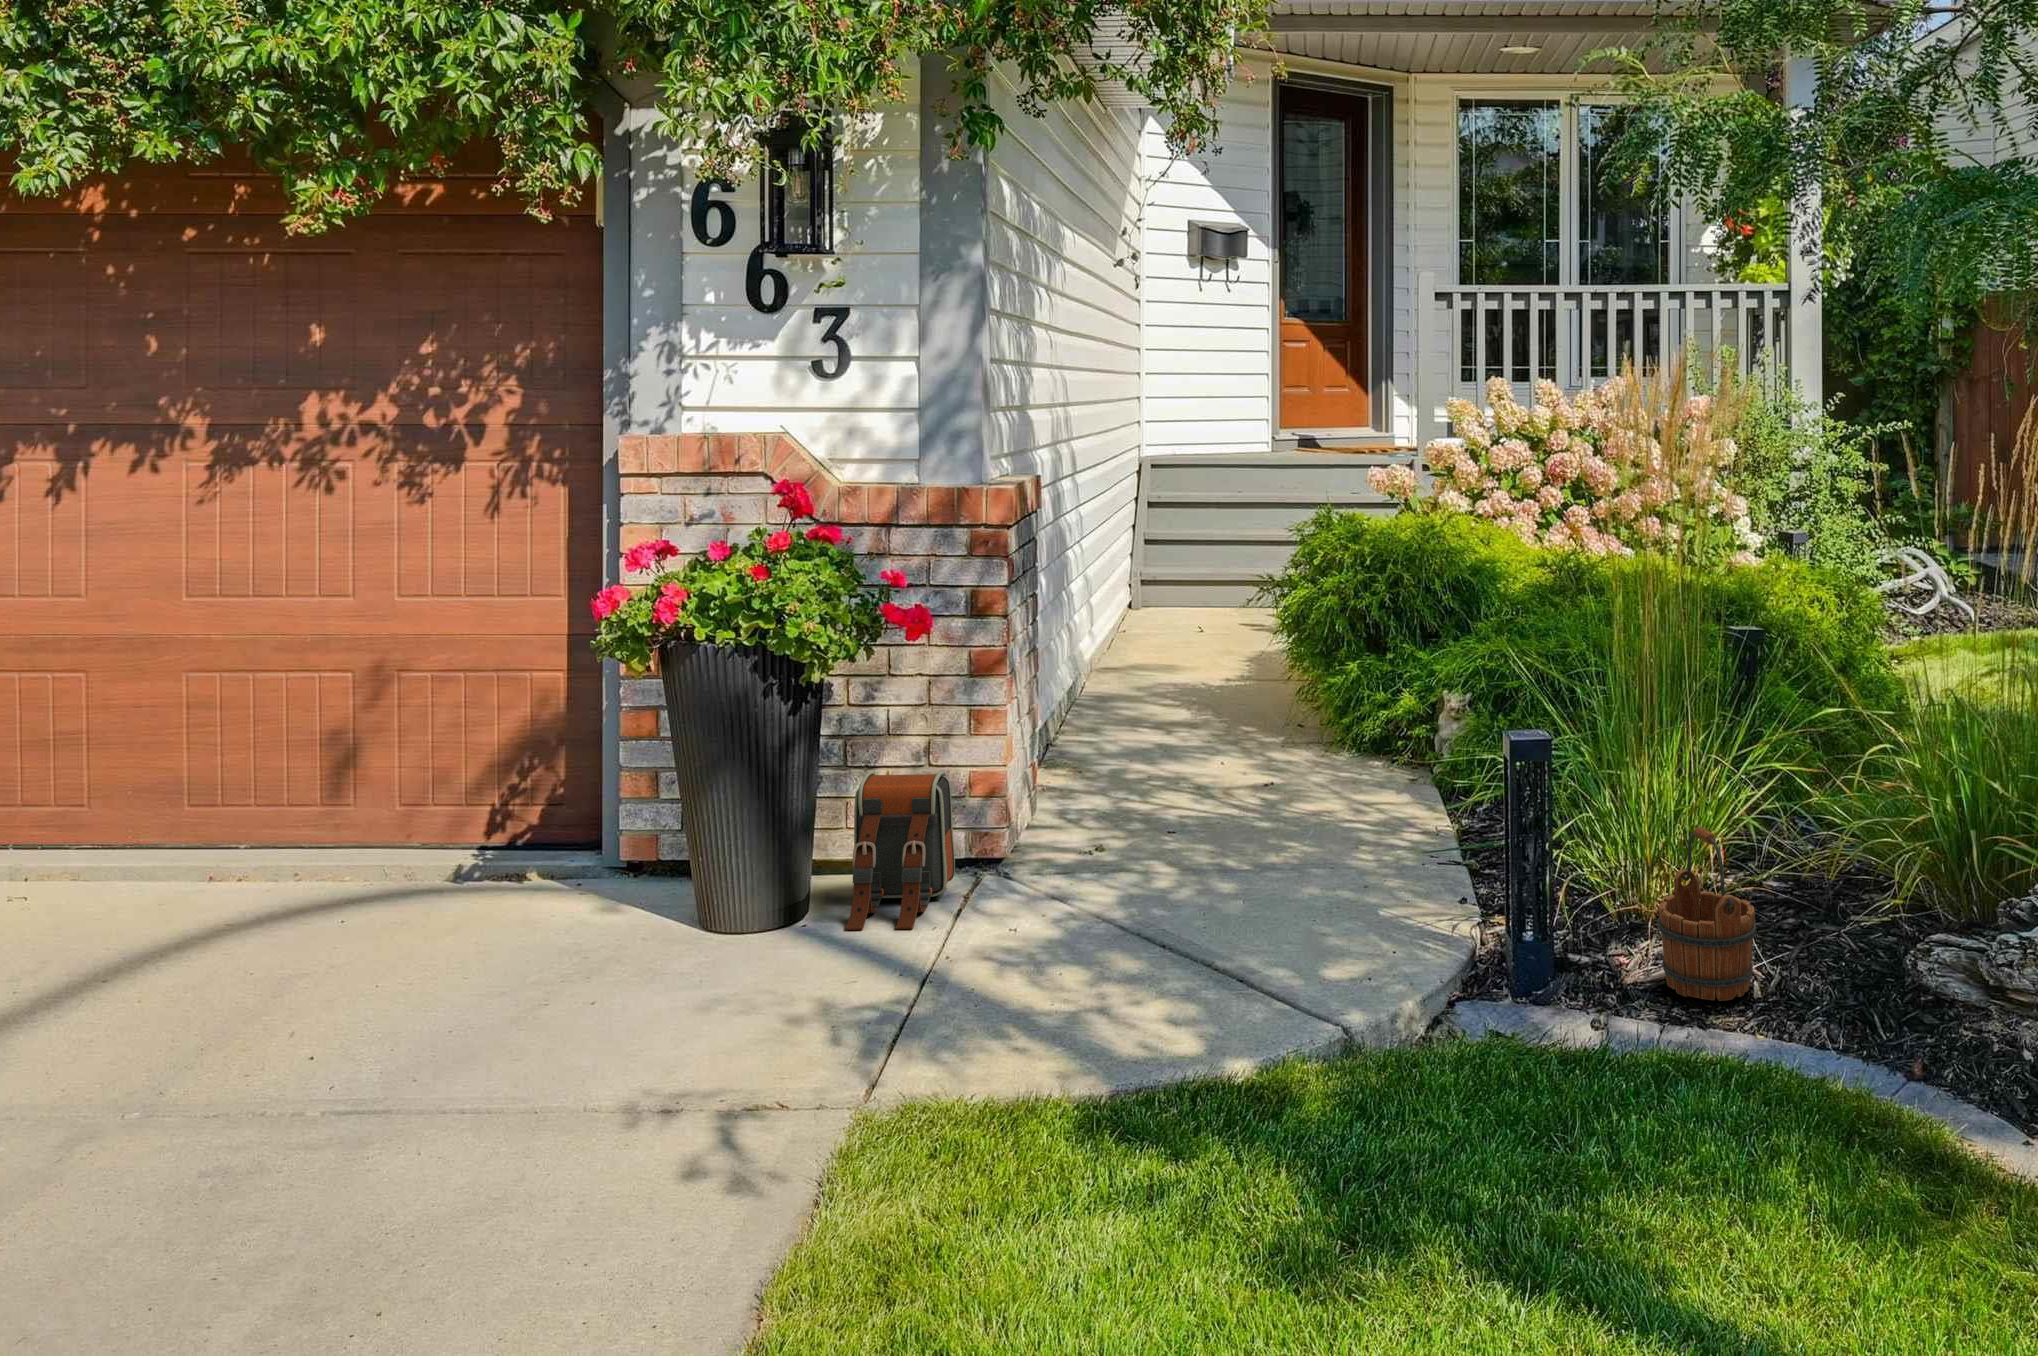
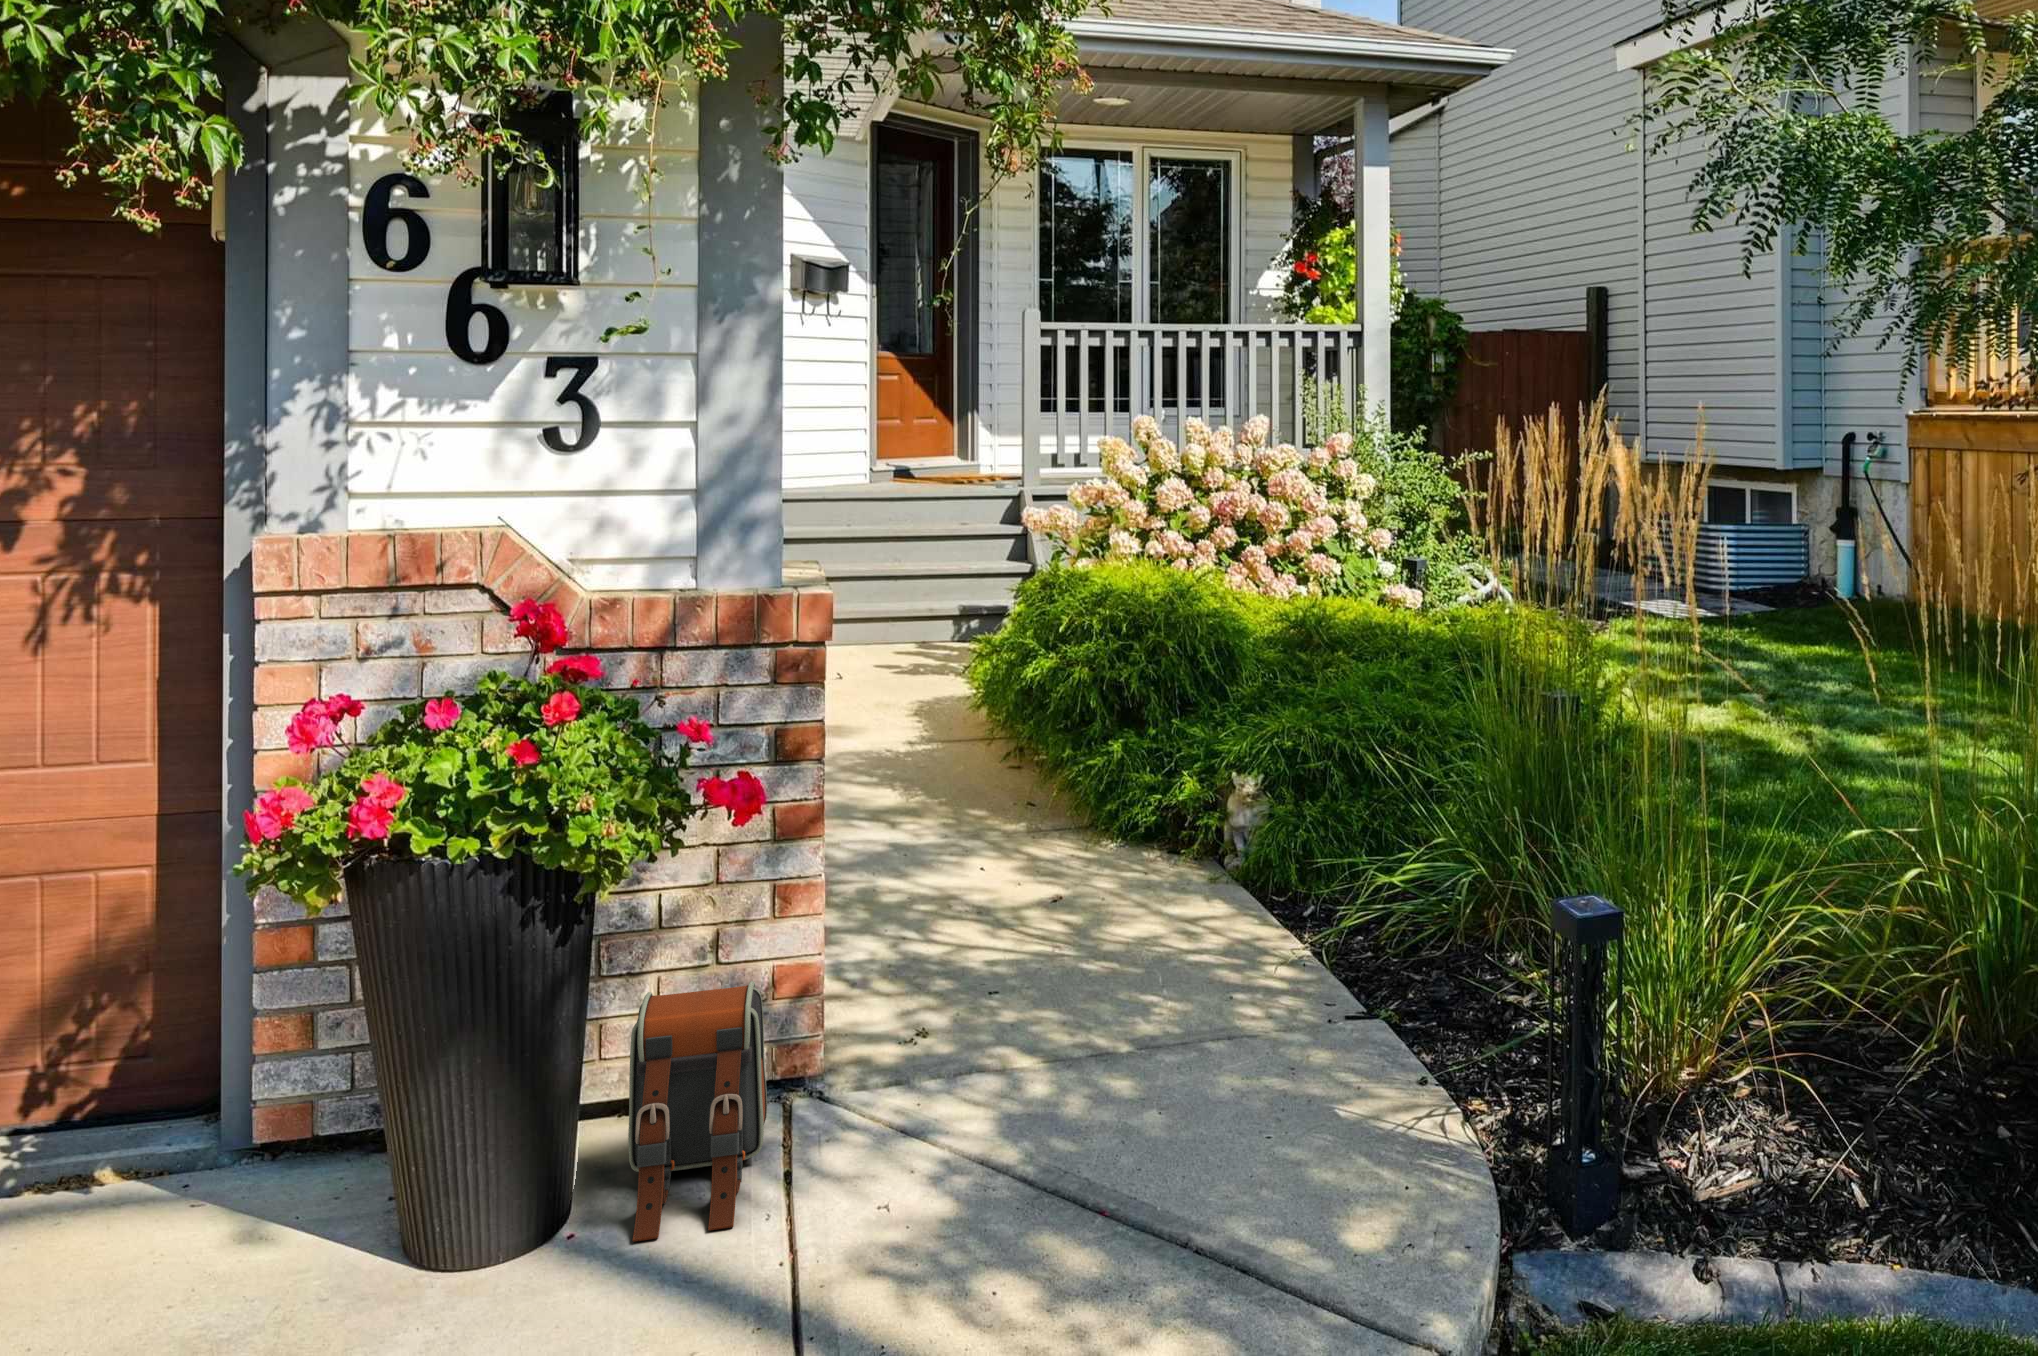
wooden bucket: present [1658,827,1756,1001] -> none [1750,1009,1874,1233]

